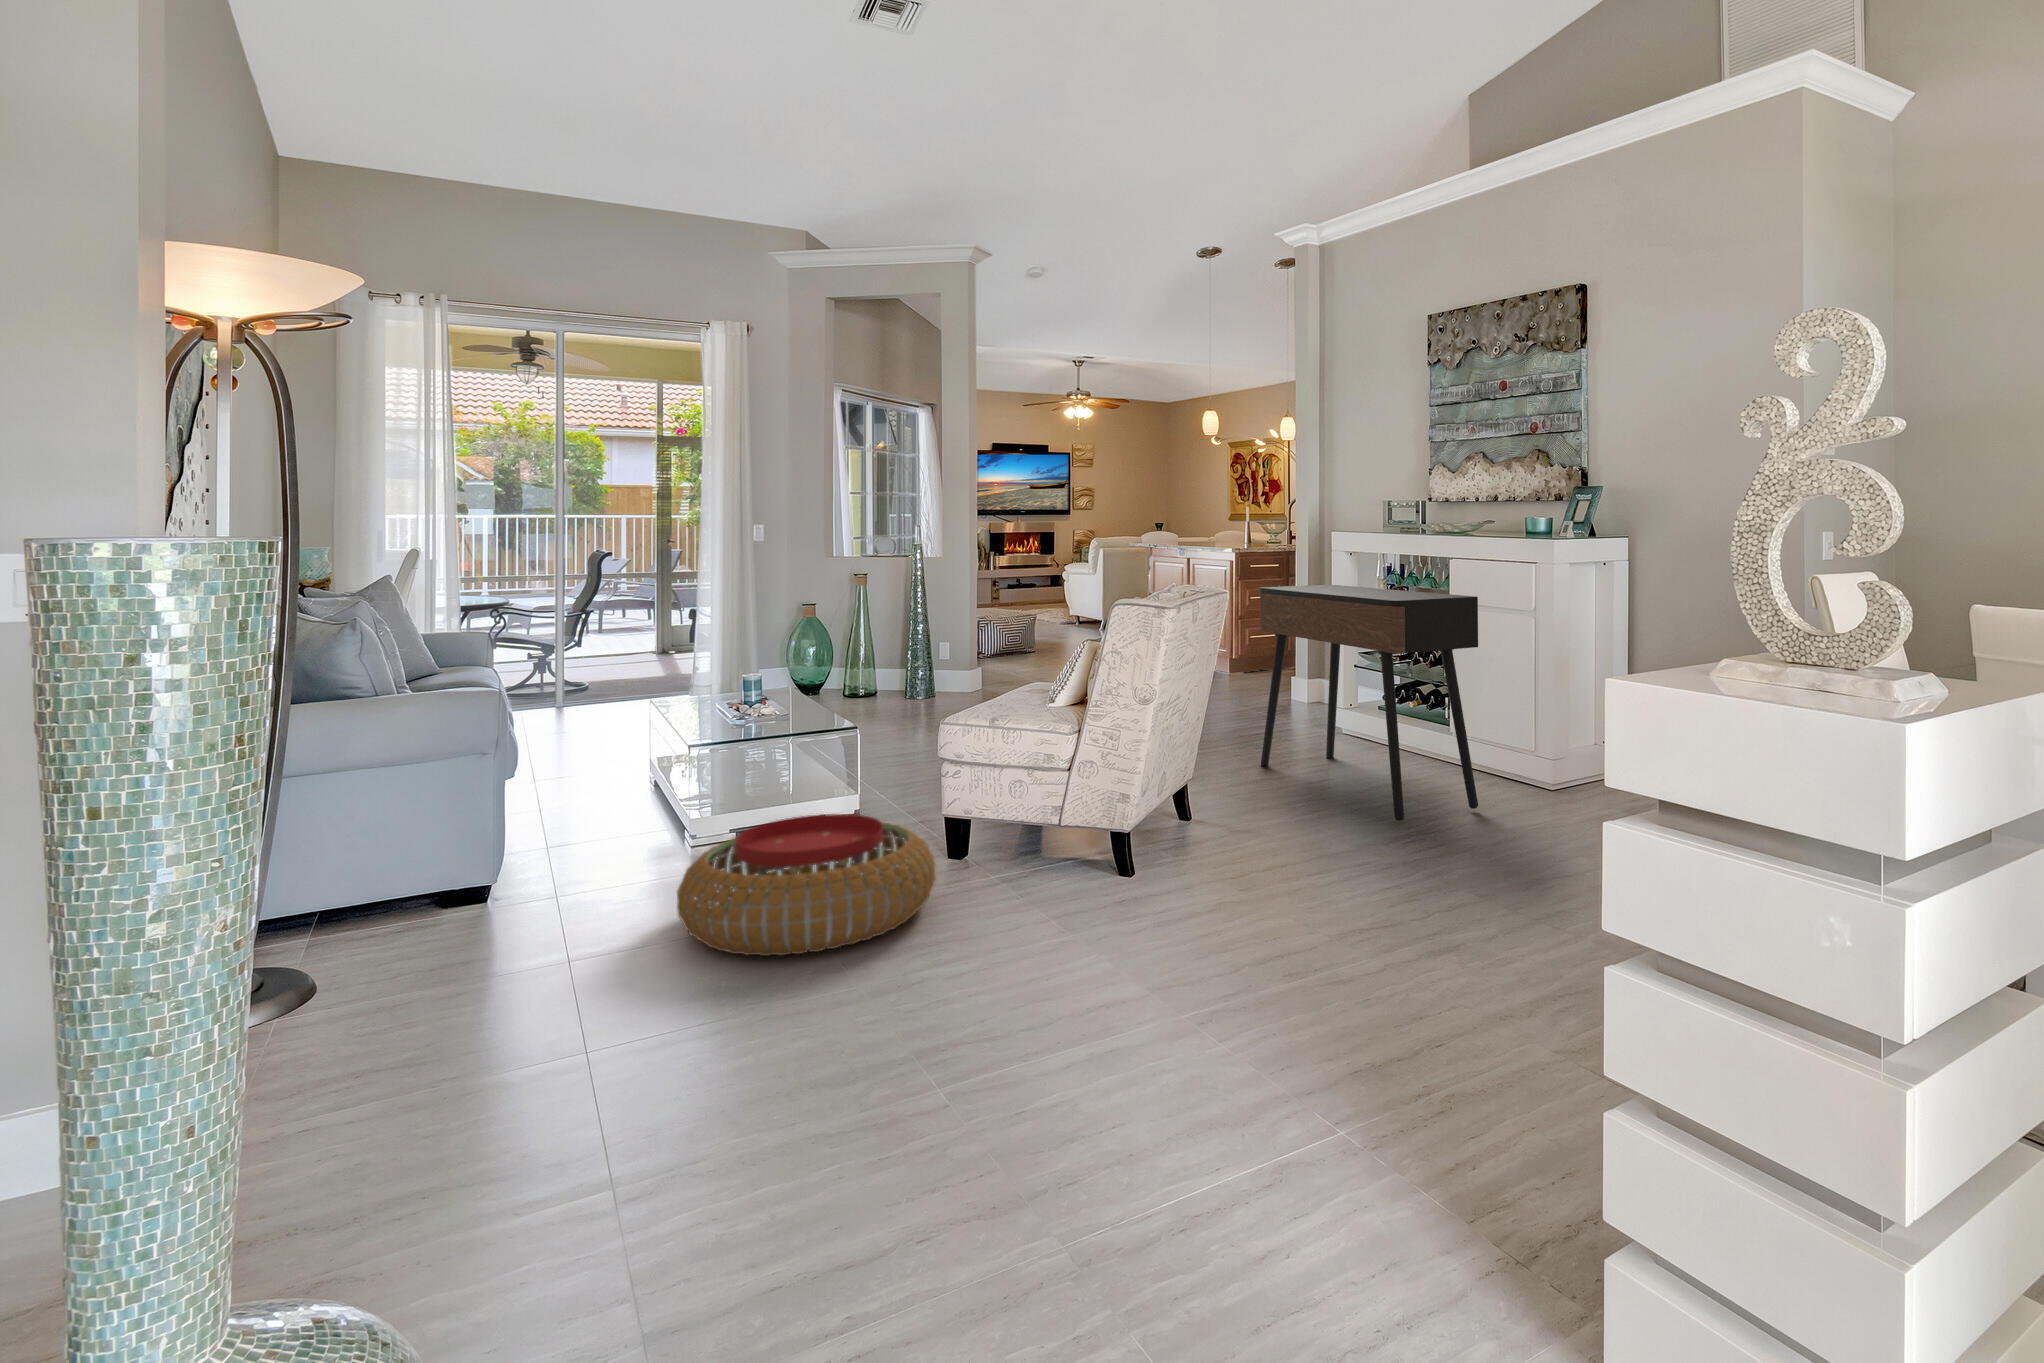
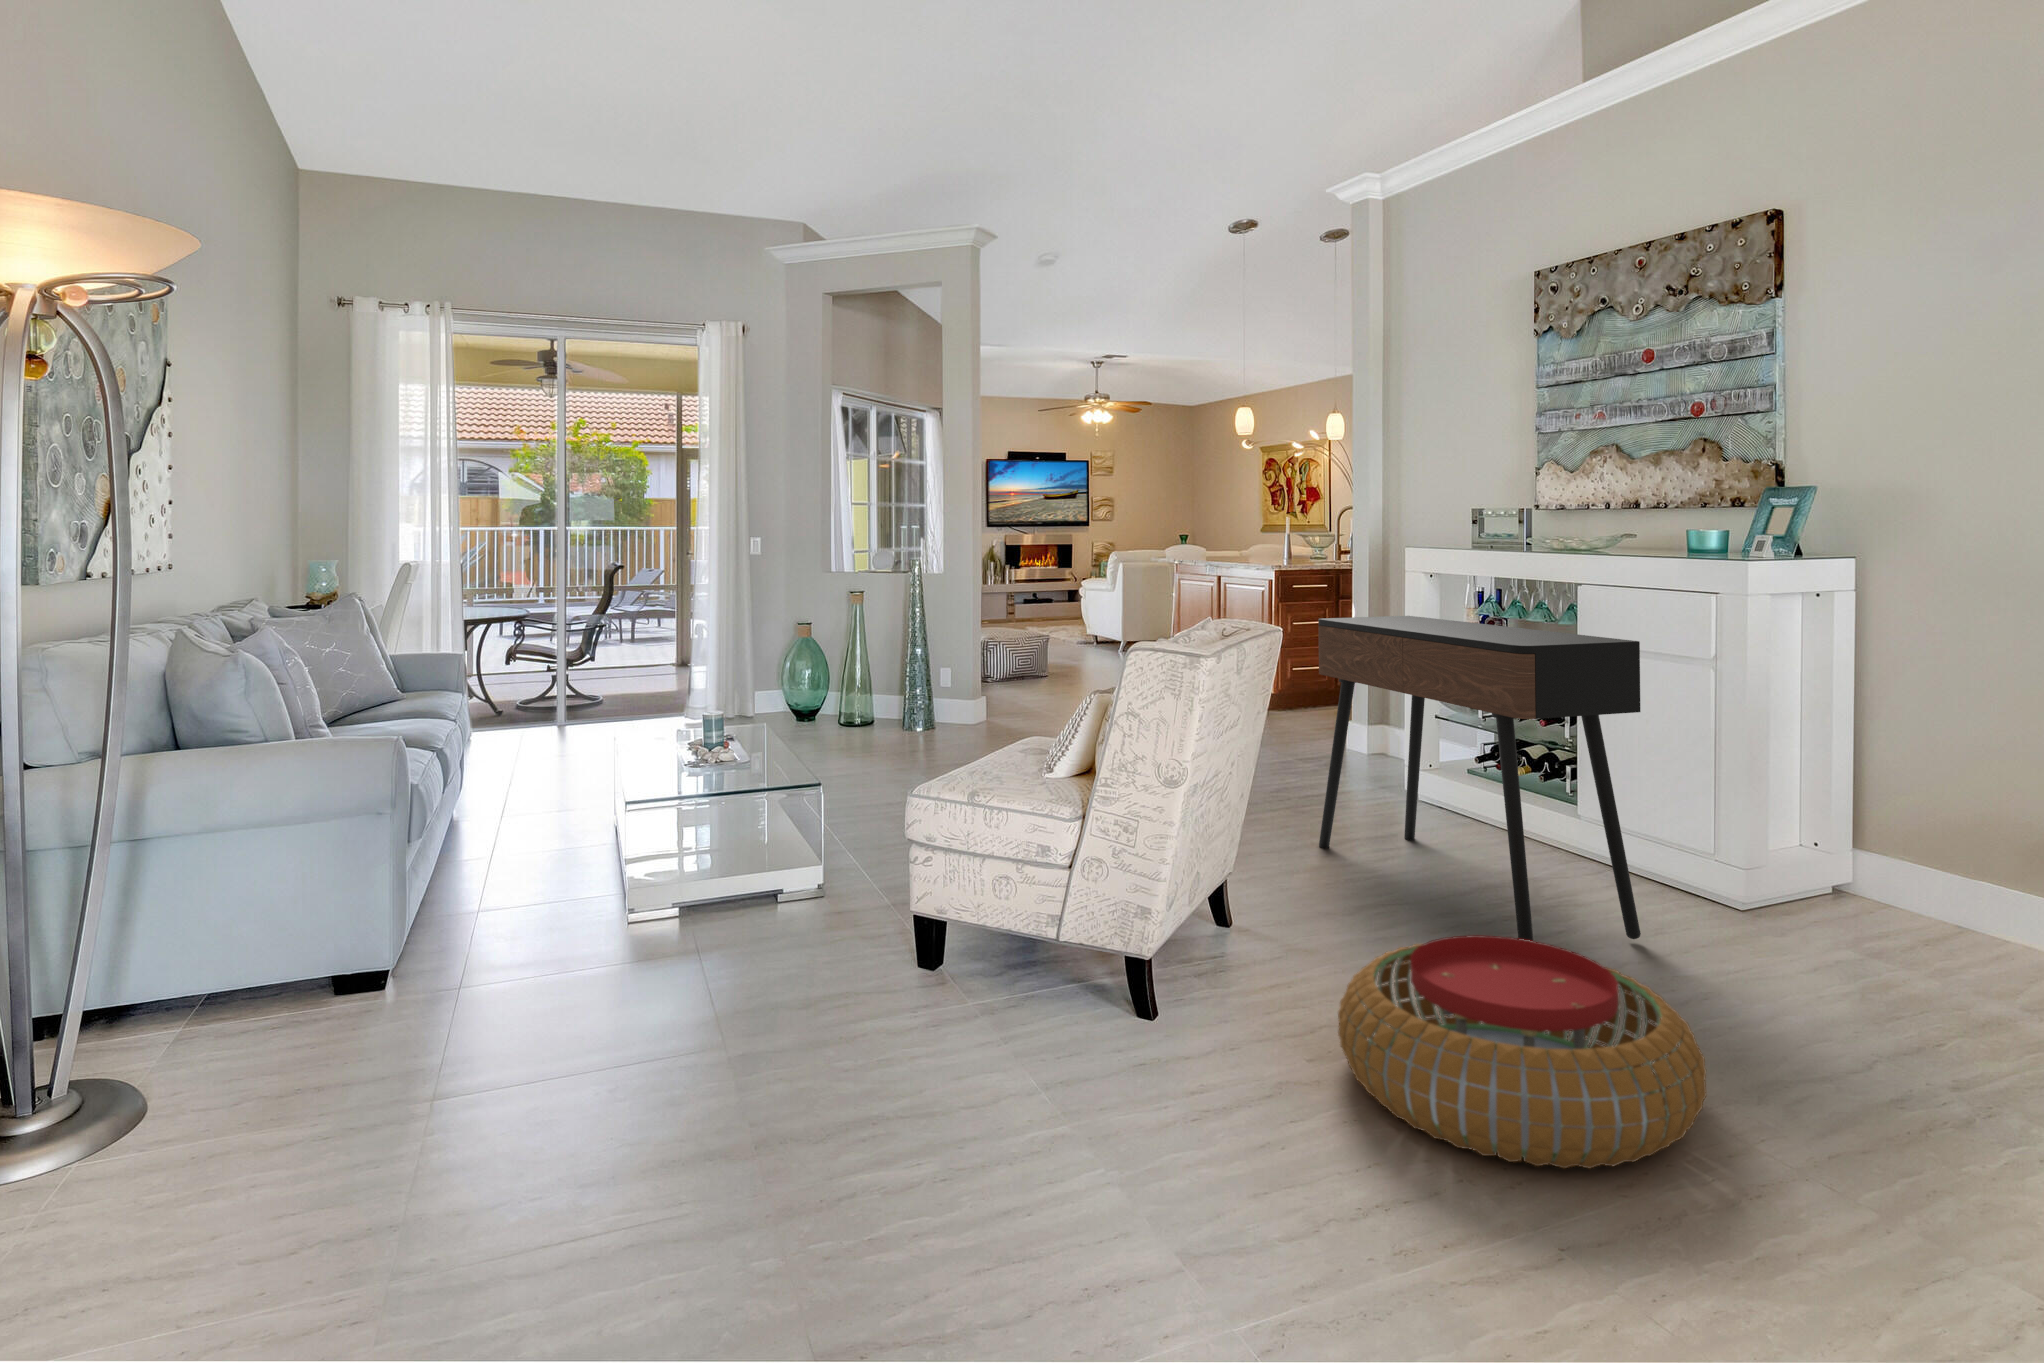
pouf: present [677,814,936,956] -> present [1338,935,1707,1168]

